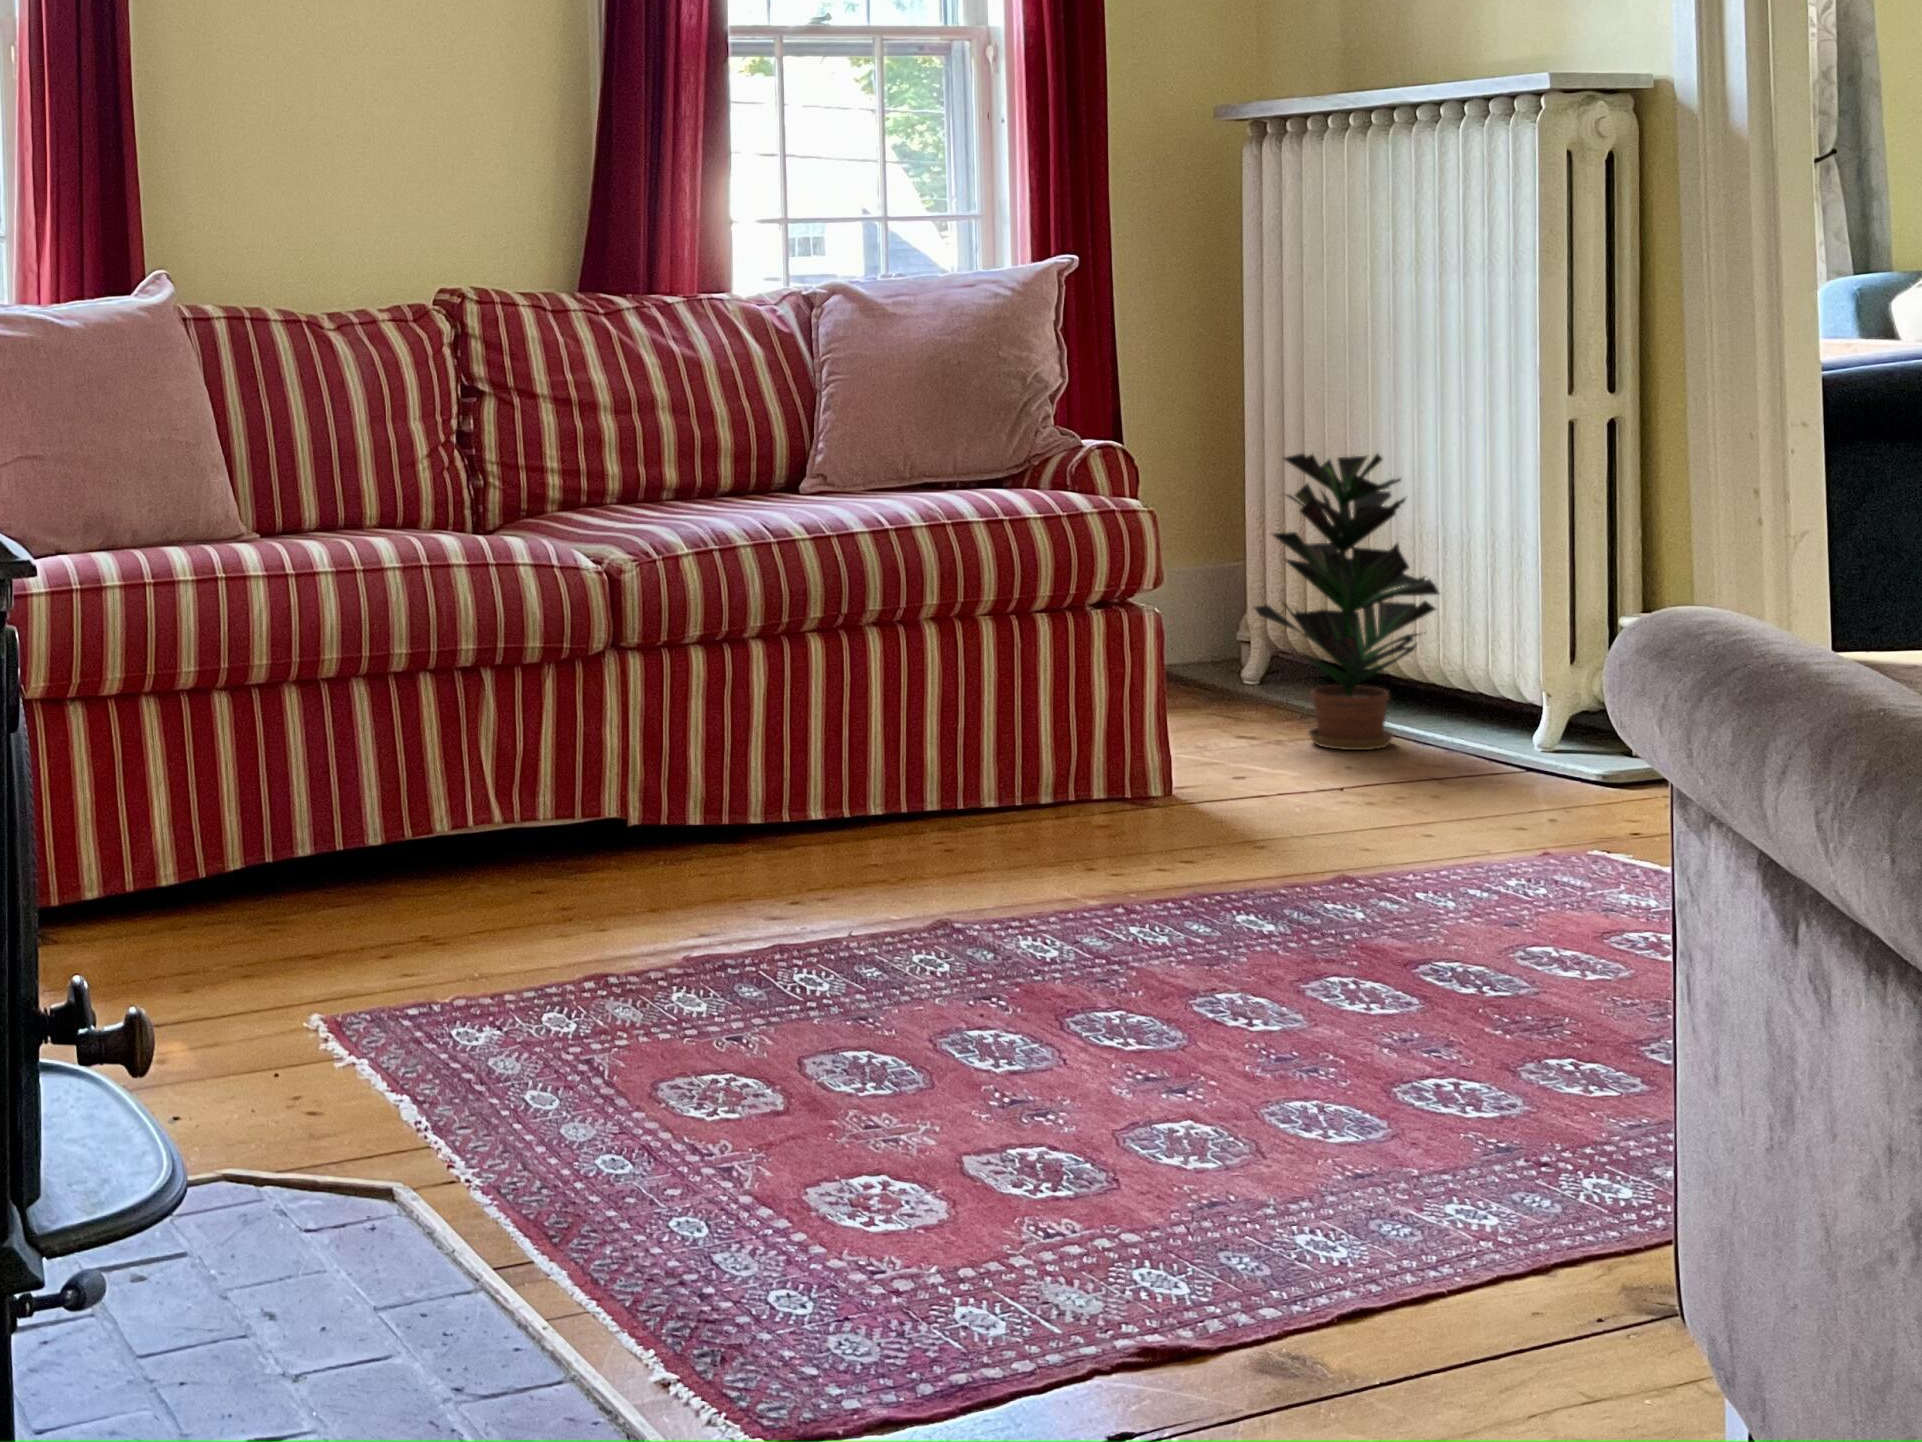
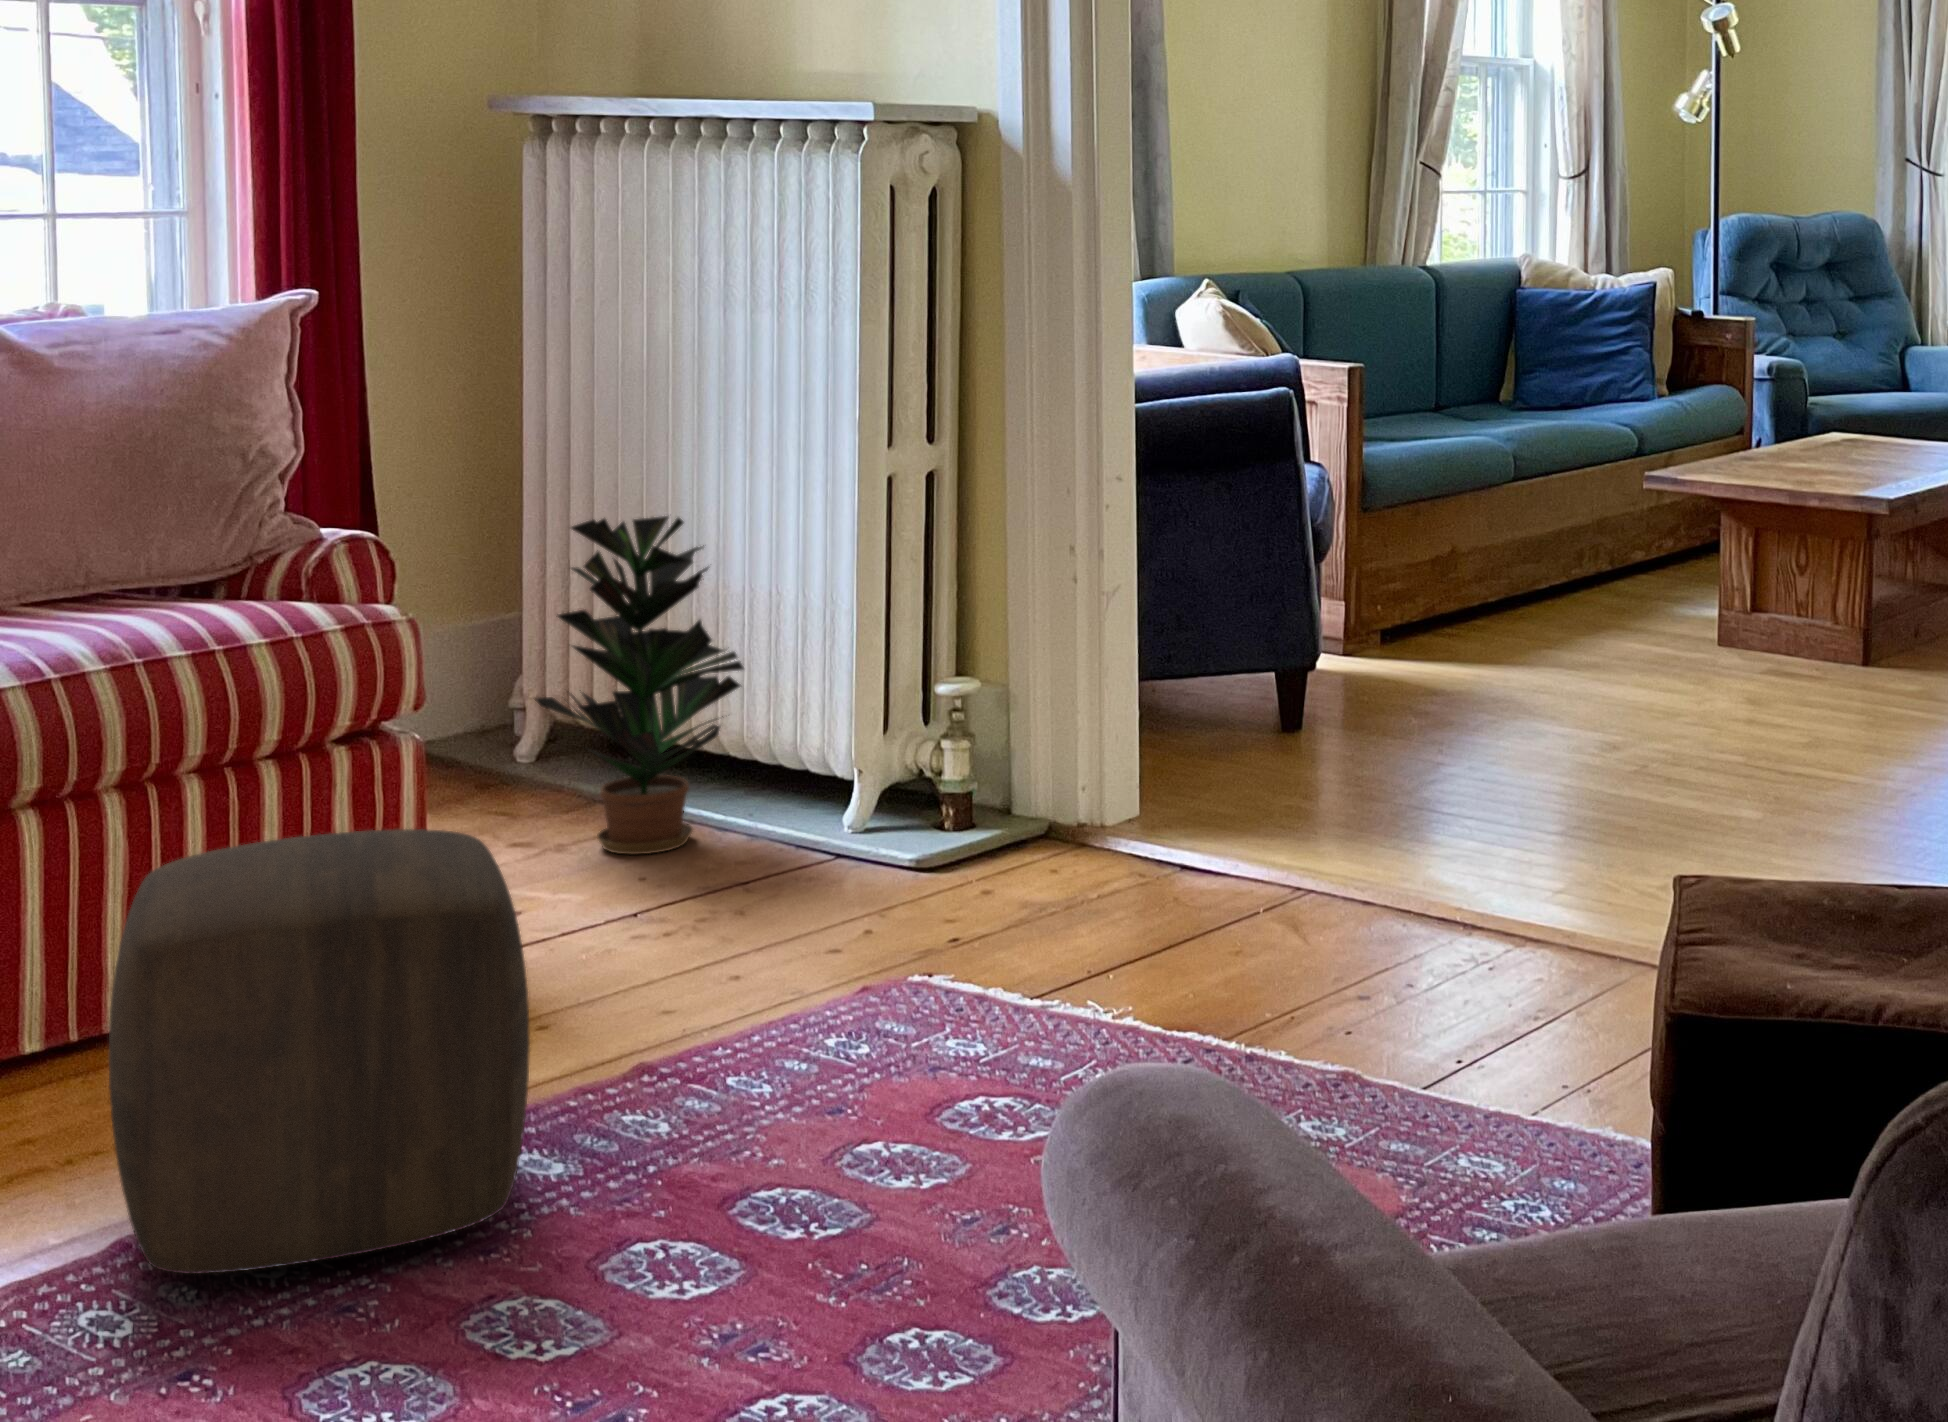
ottoman: none [934,632,1242,945] -> present [109,829,530,1274]

